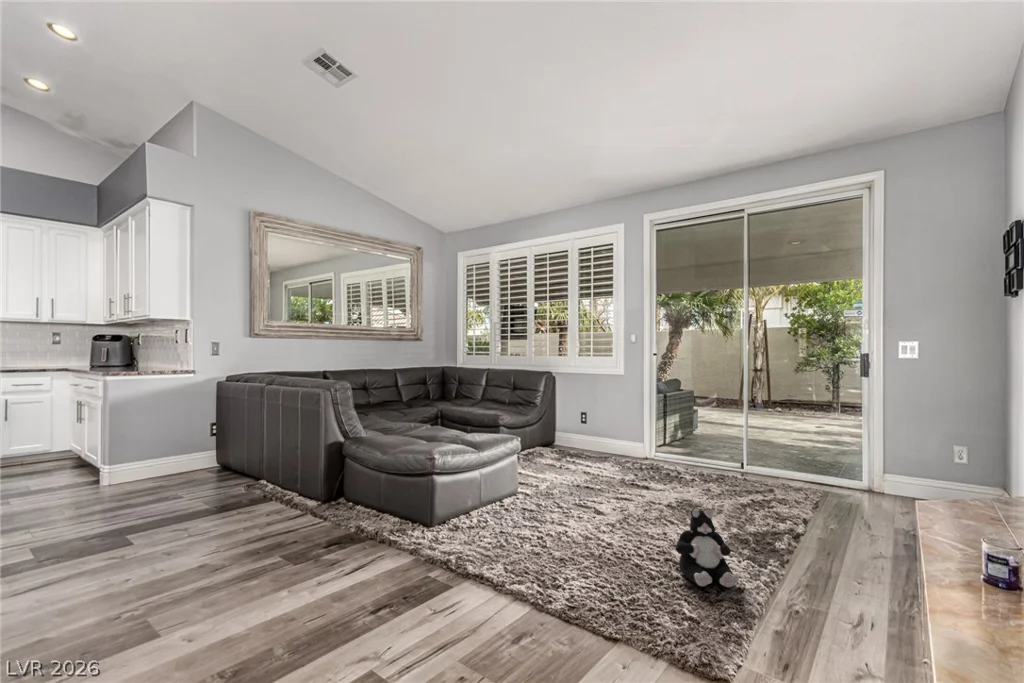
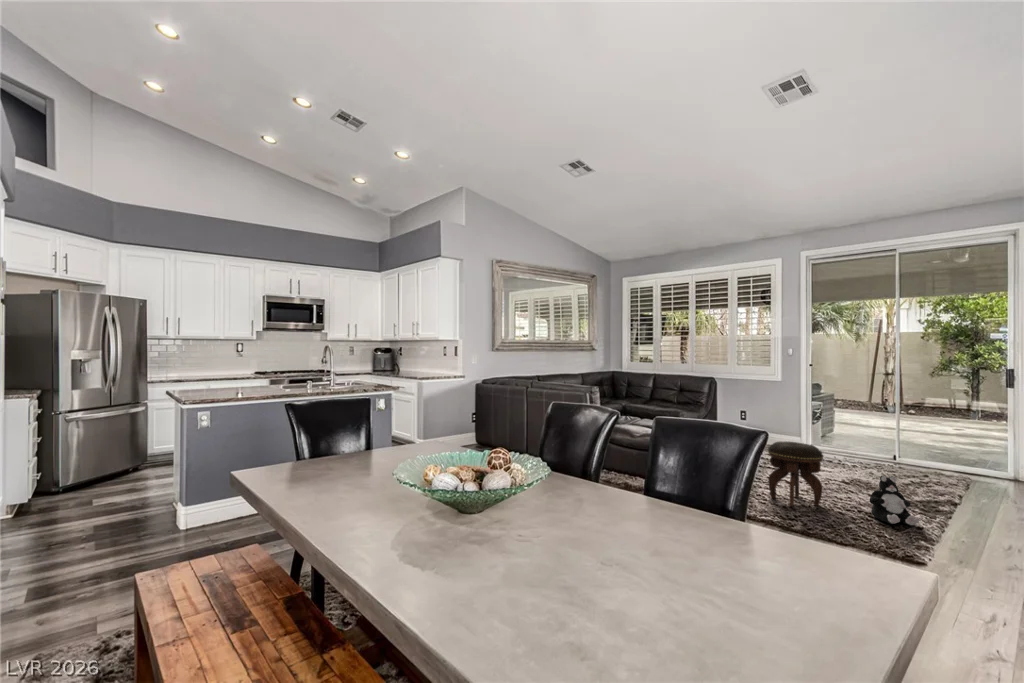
footstool: none [549,458,621,560] -> present [768,441,823,506]

